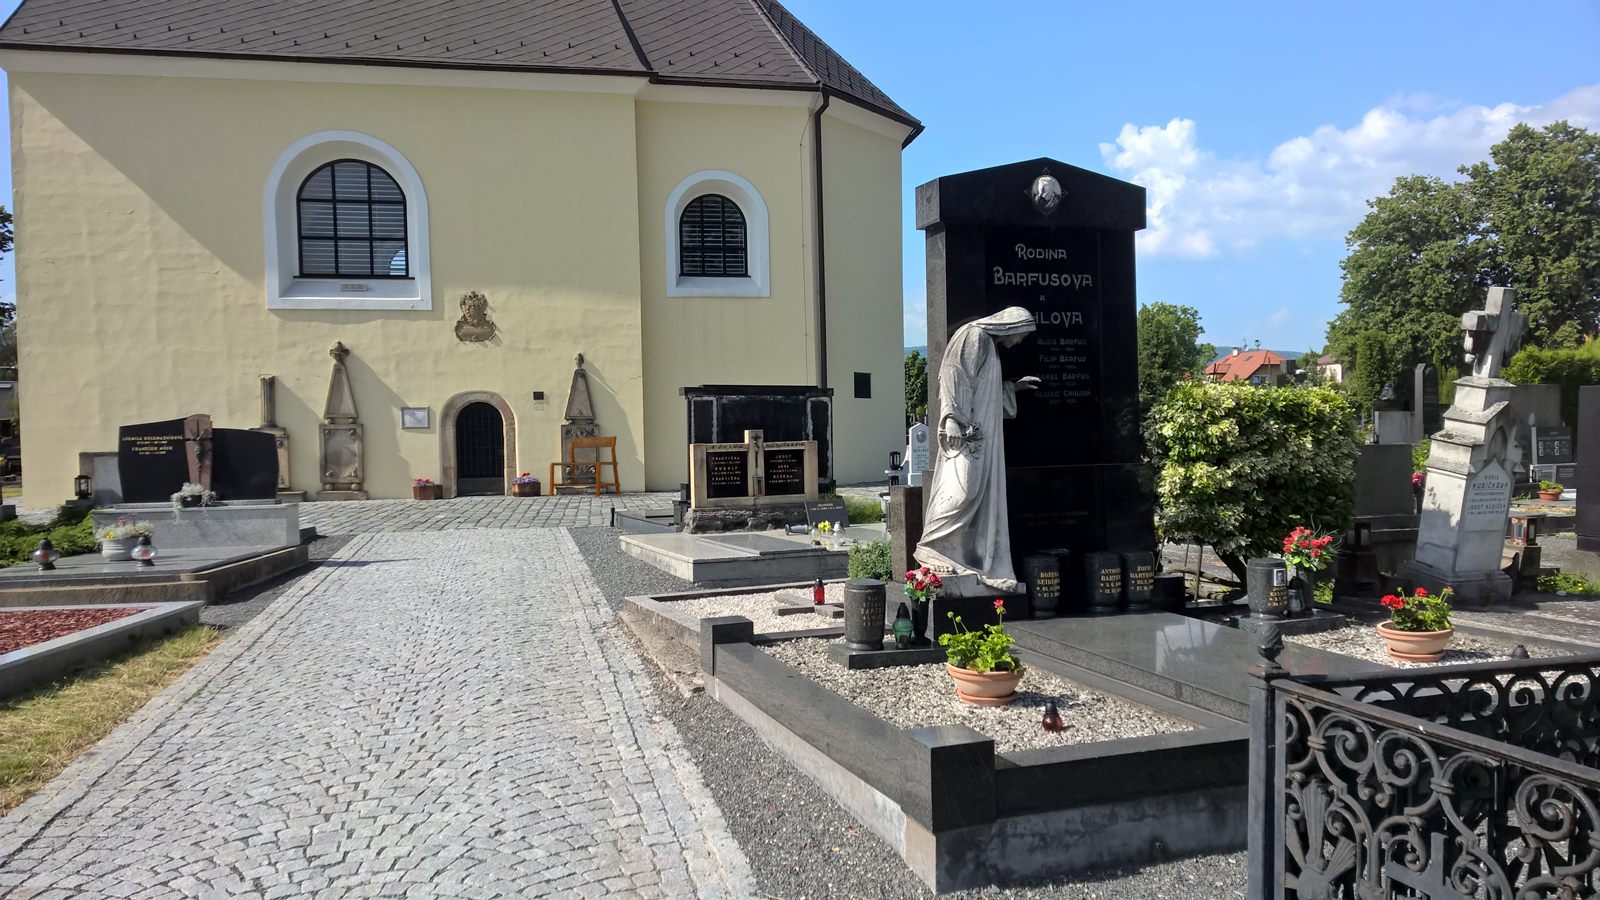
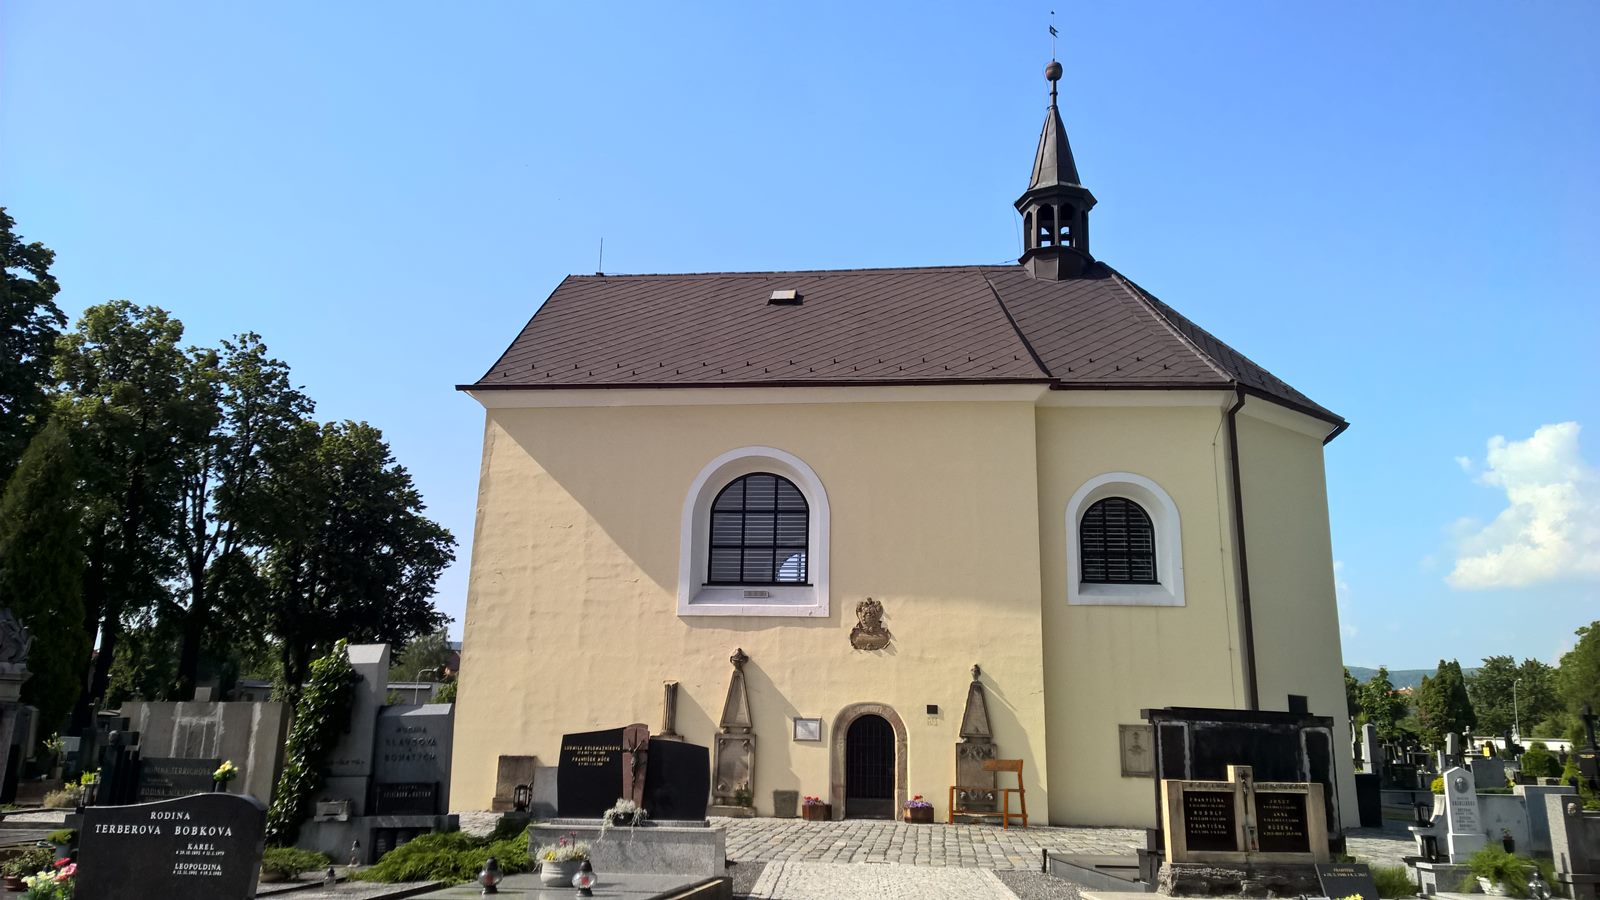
potted tree: none [339,463,364,502] -> present [732,782,753,818]
bucket: none [378,474,409,500] -> present [773,789,799,818]

